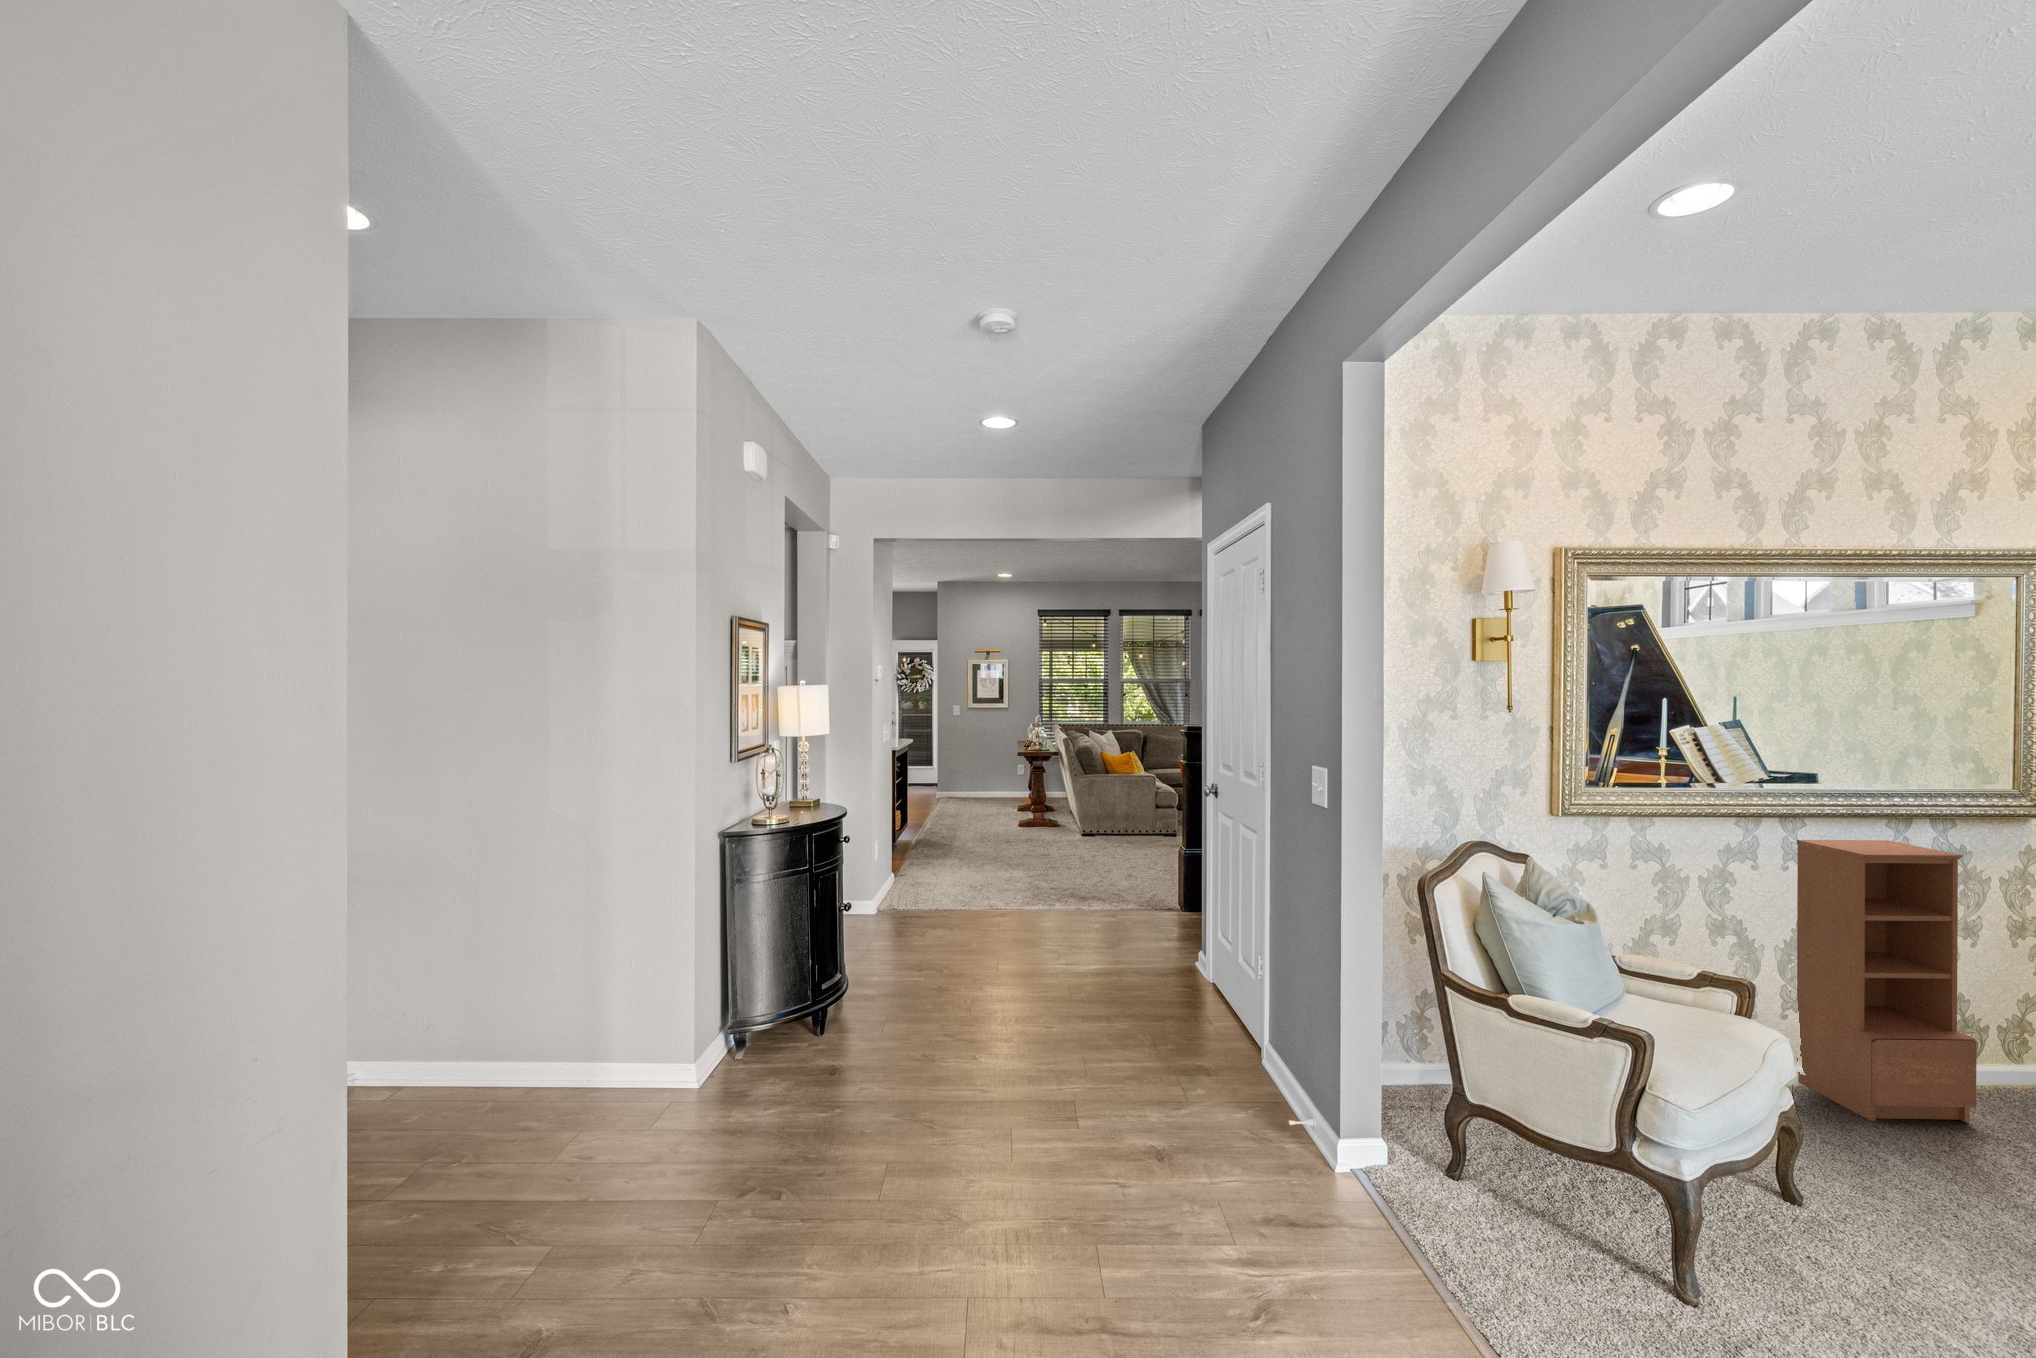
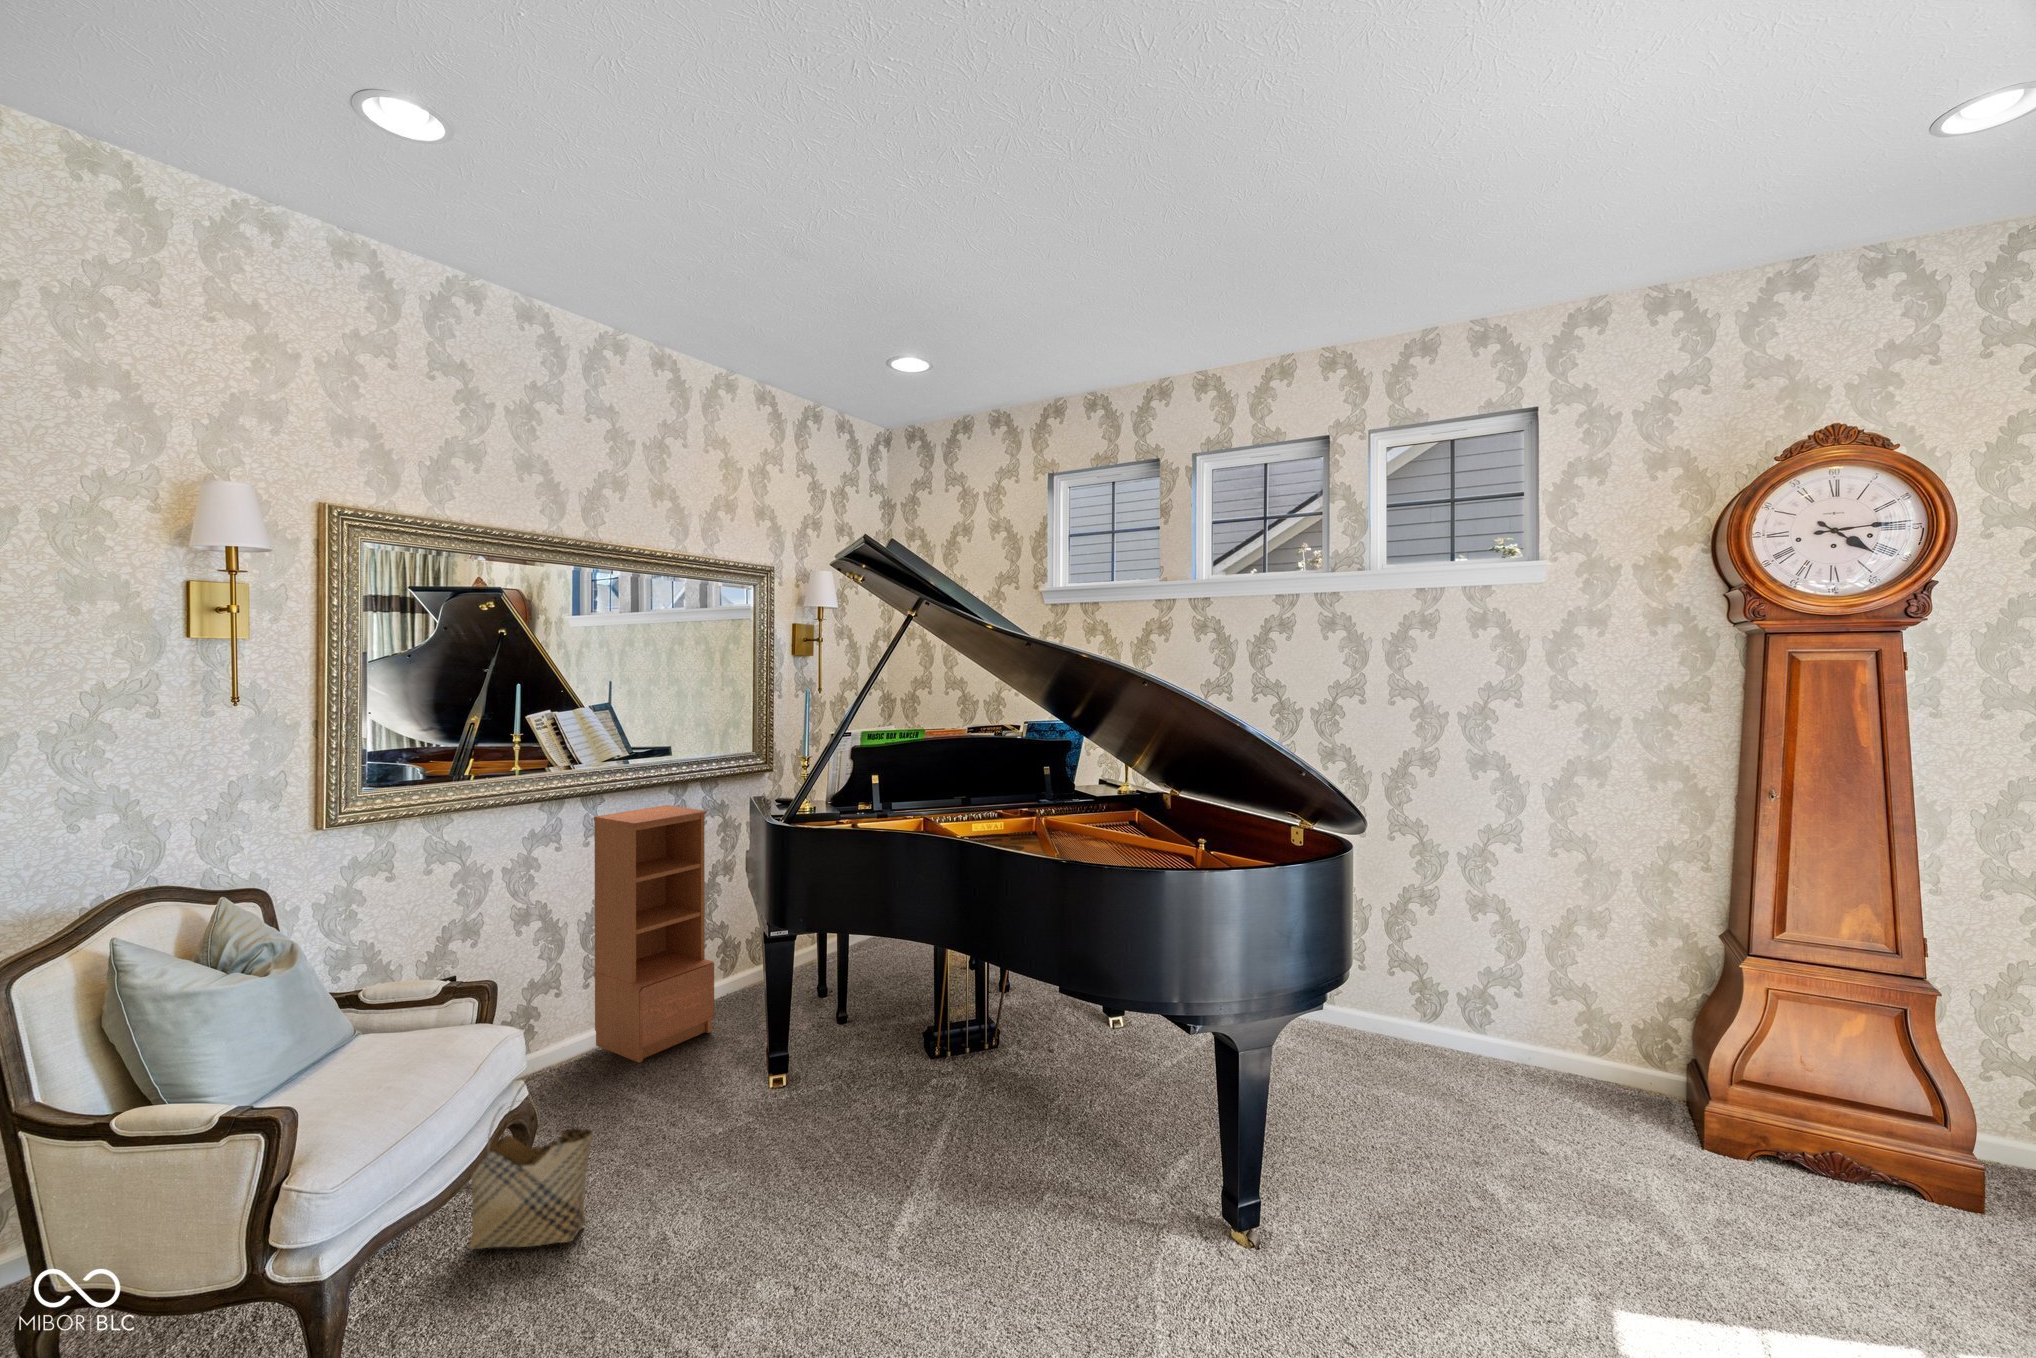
woven basket: none [1748,1087,1901,1273] -> present [469,1074,592,1250]

